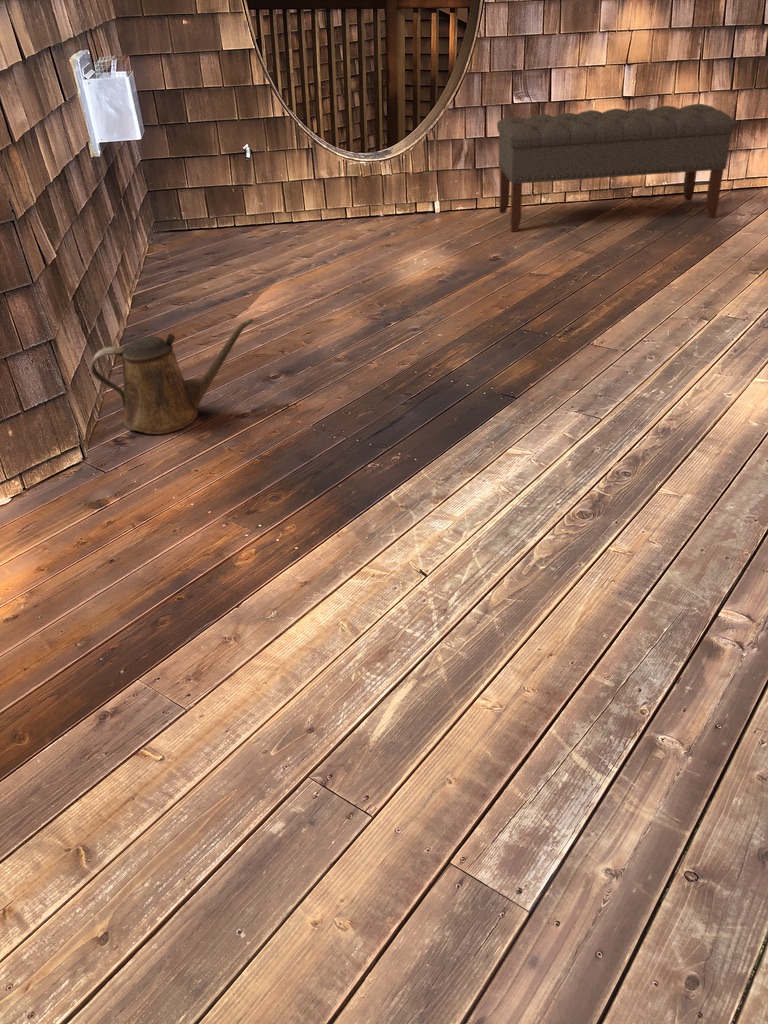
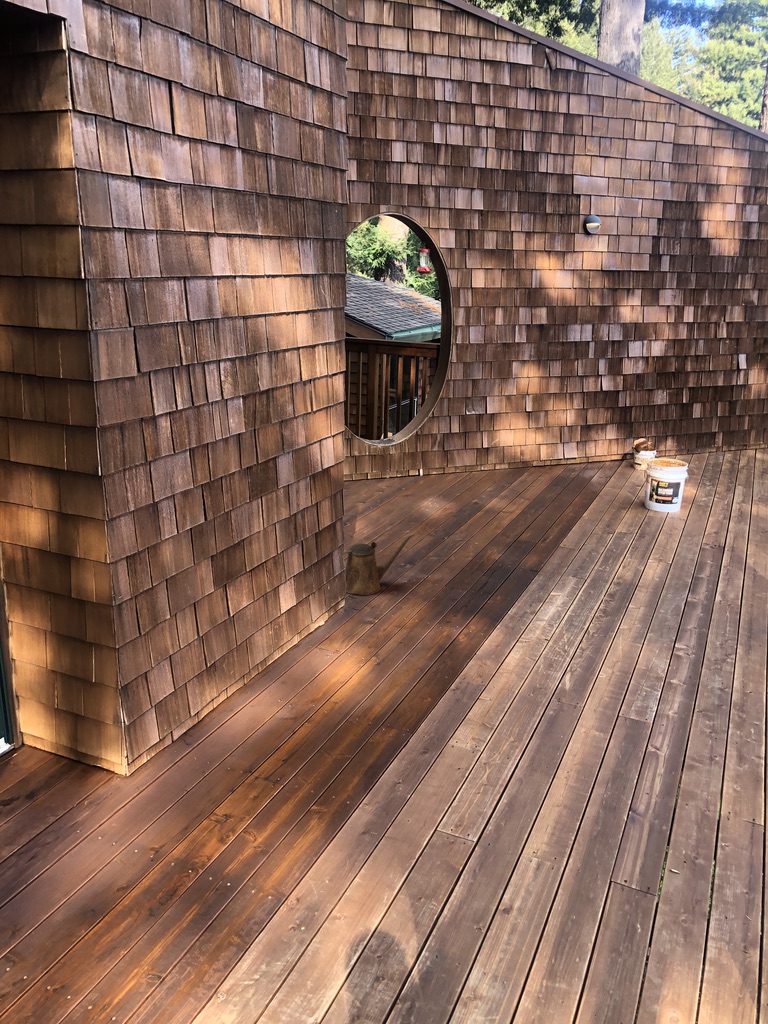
bench: present [497,104,735,232] -> none [459,417,594,487]

